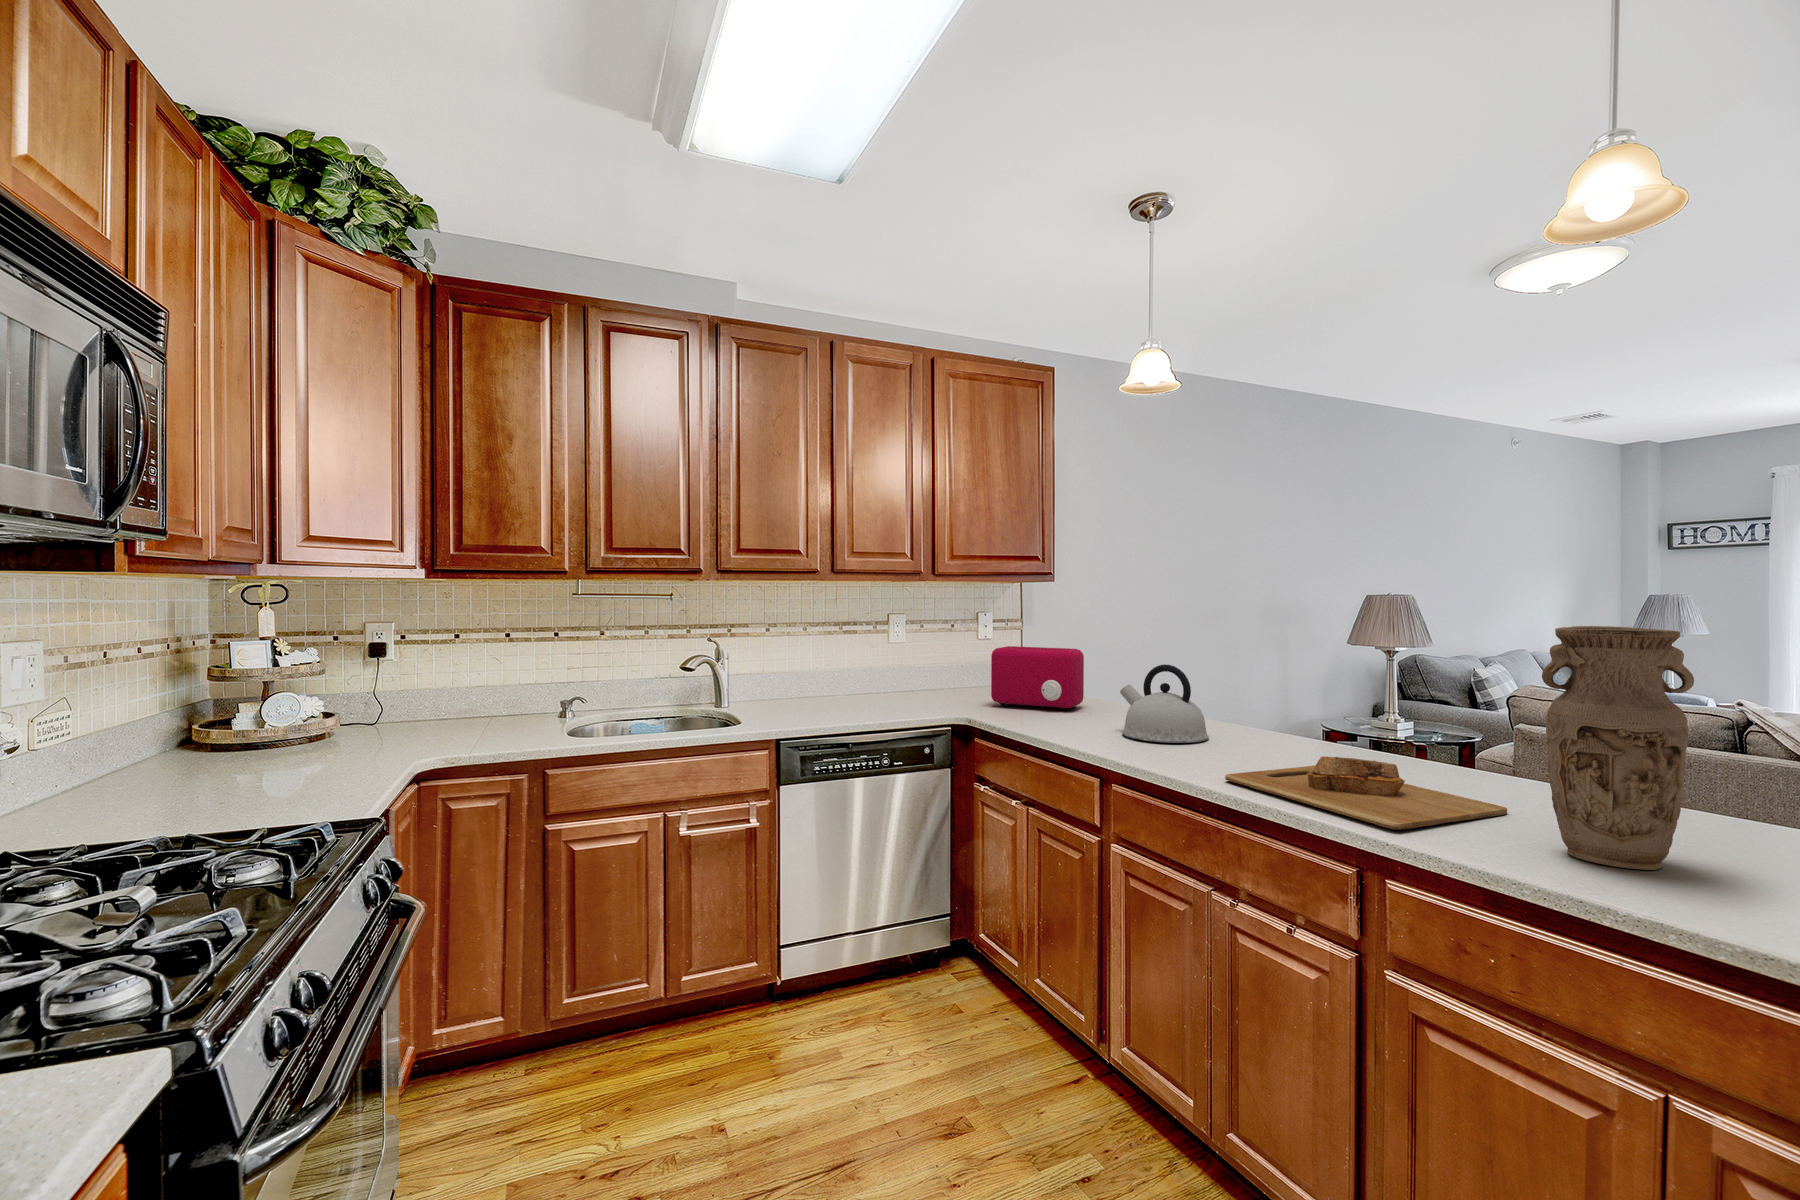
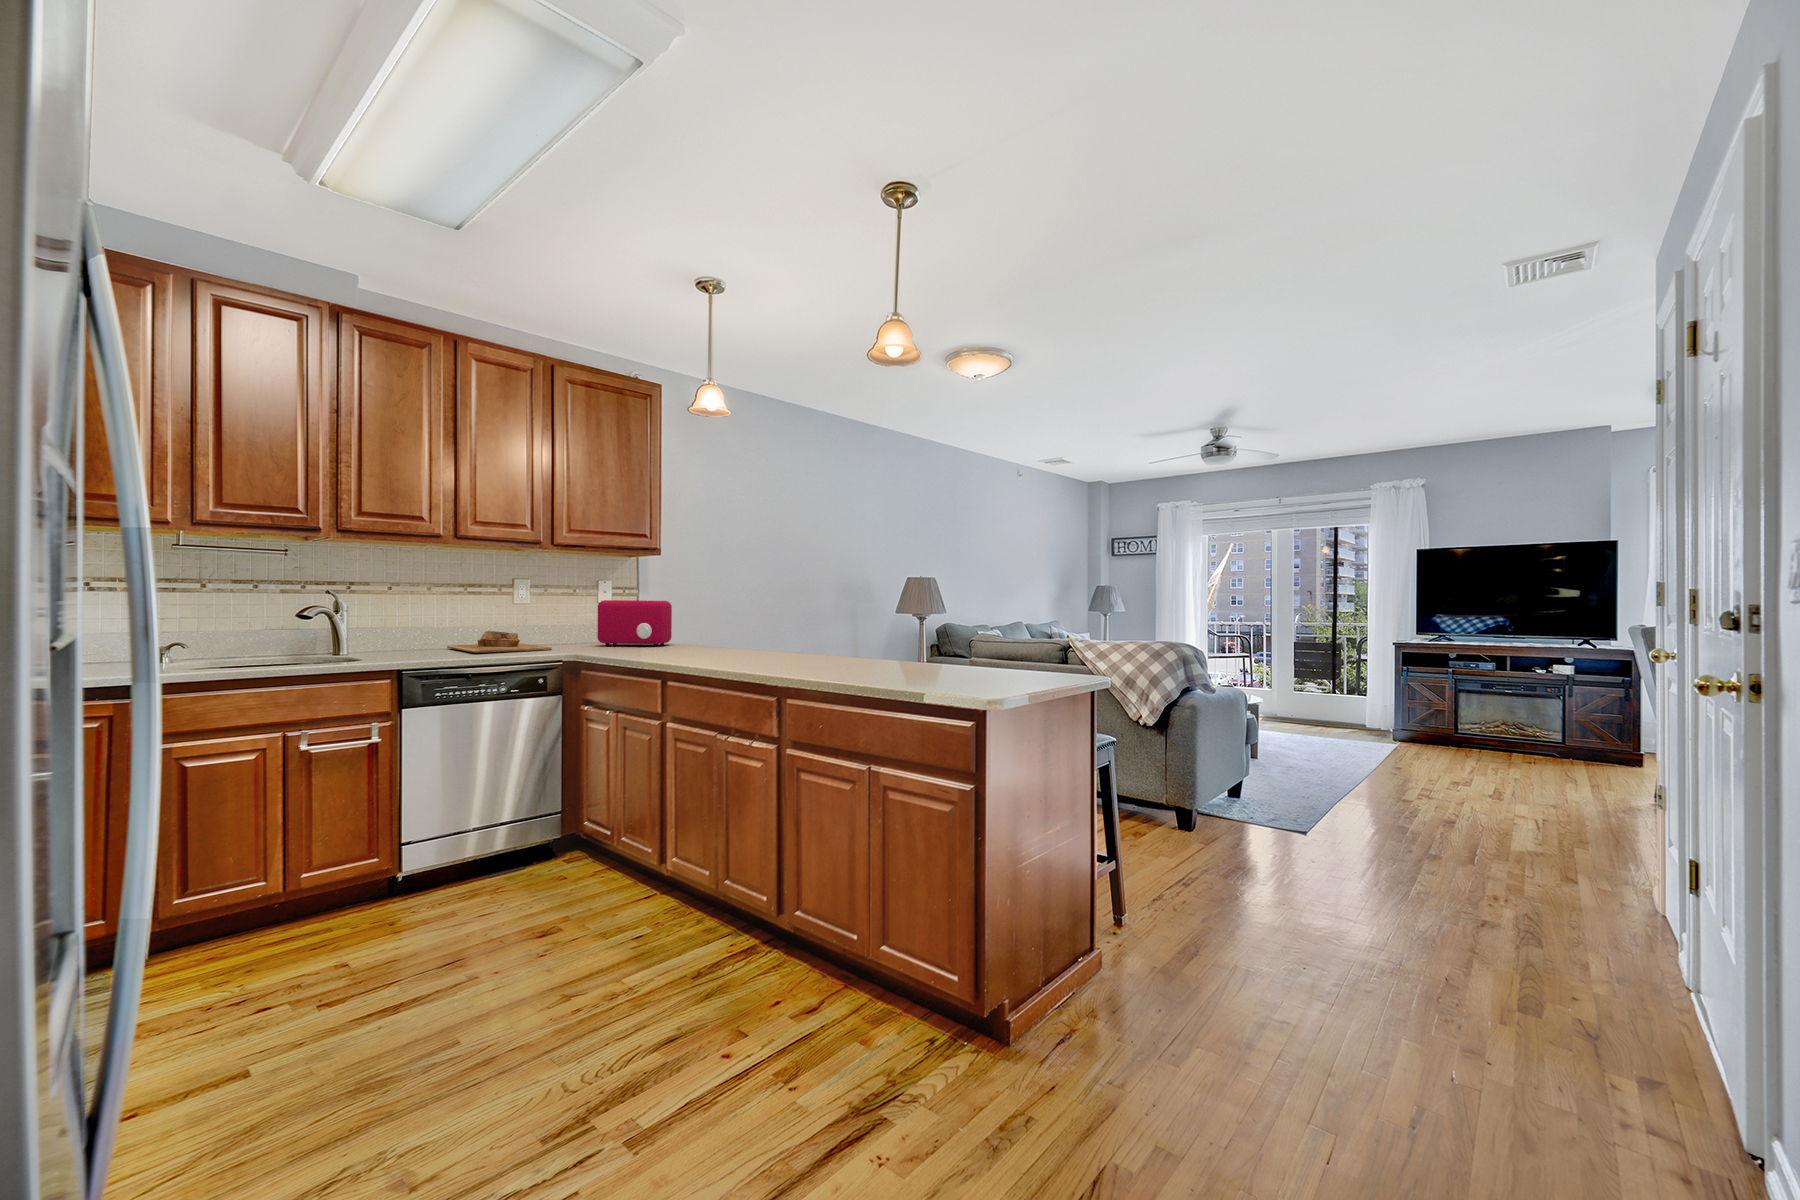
vase: present [1542,626,1694,870] -> none [863,556,920,676]
kettle: present [1120,665,1209,743] -> none [685,603,744,654]
cutting board: present [1225,756,1507,830] -> present [447,631,552,653]

